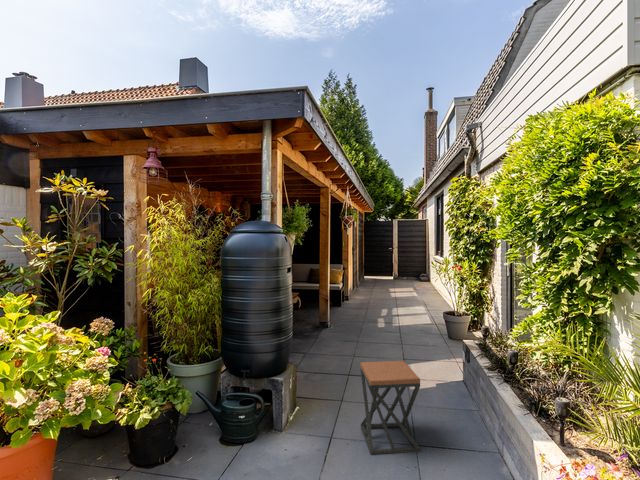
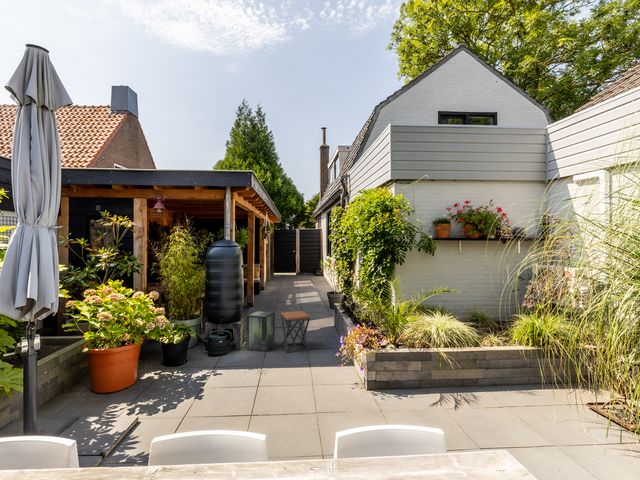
storage box: none [293,353,349,443] -> present [246,311,275,352]

